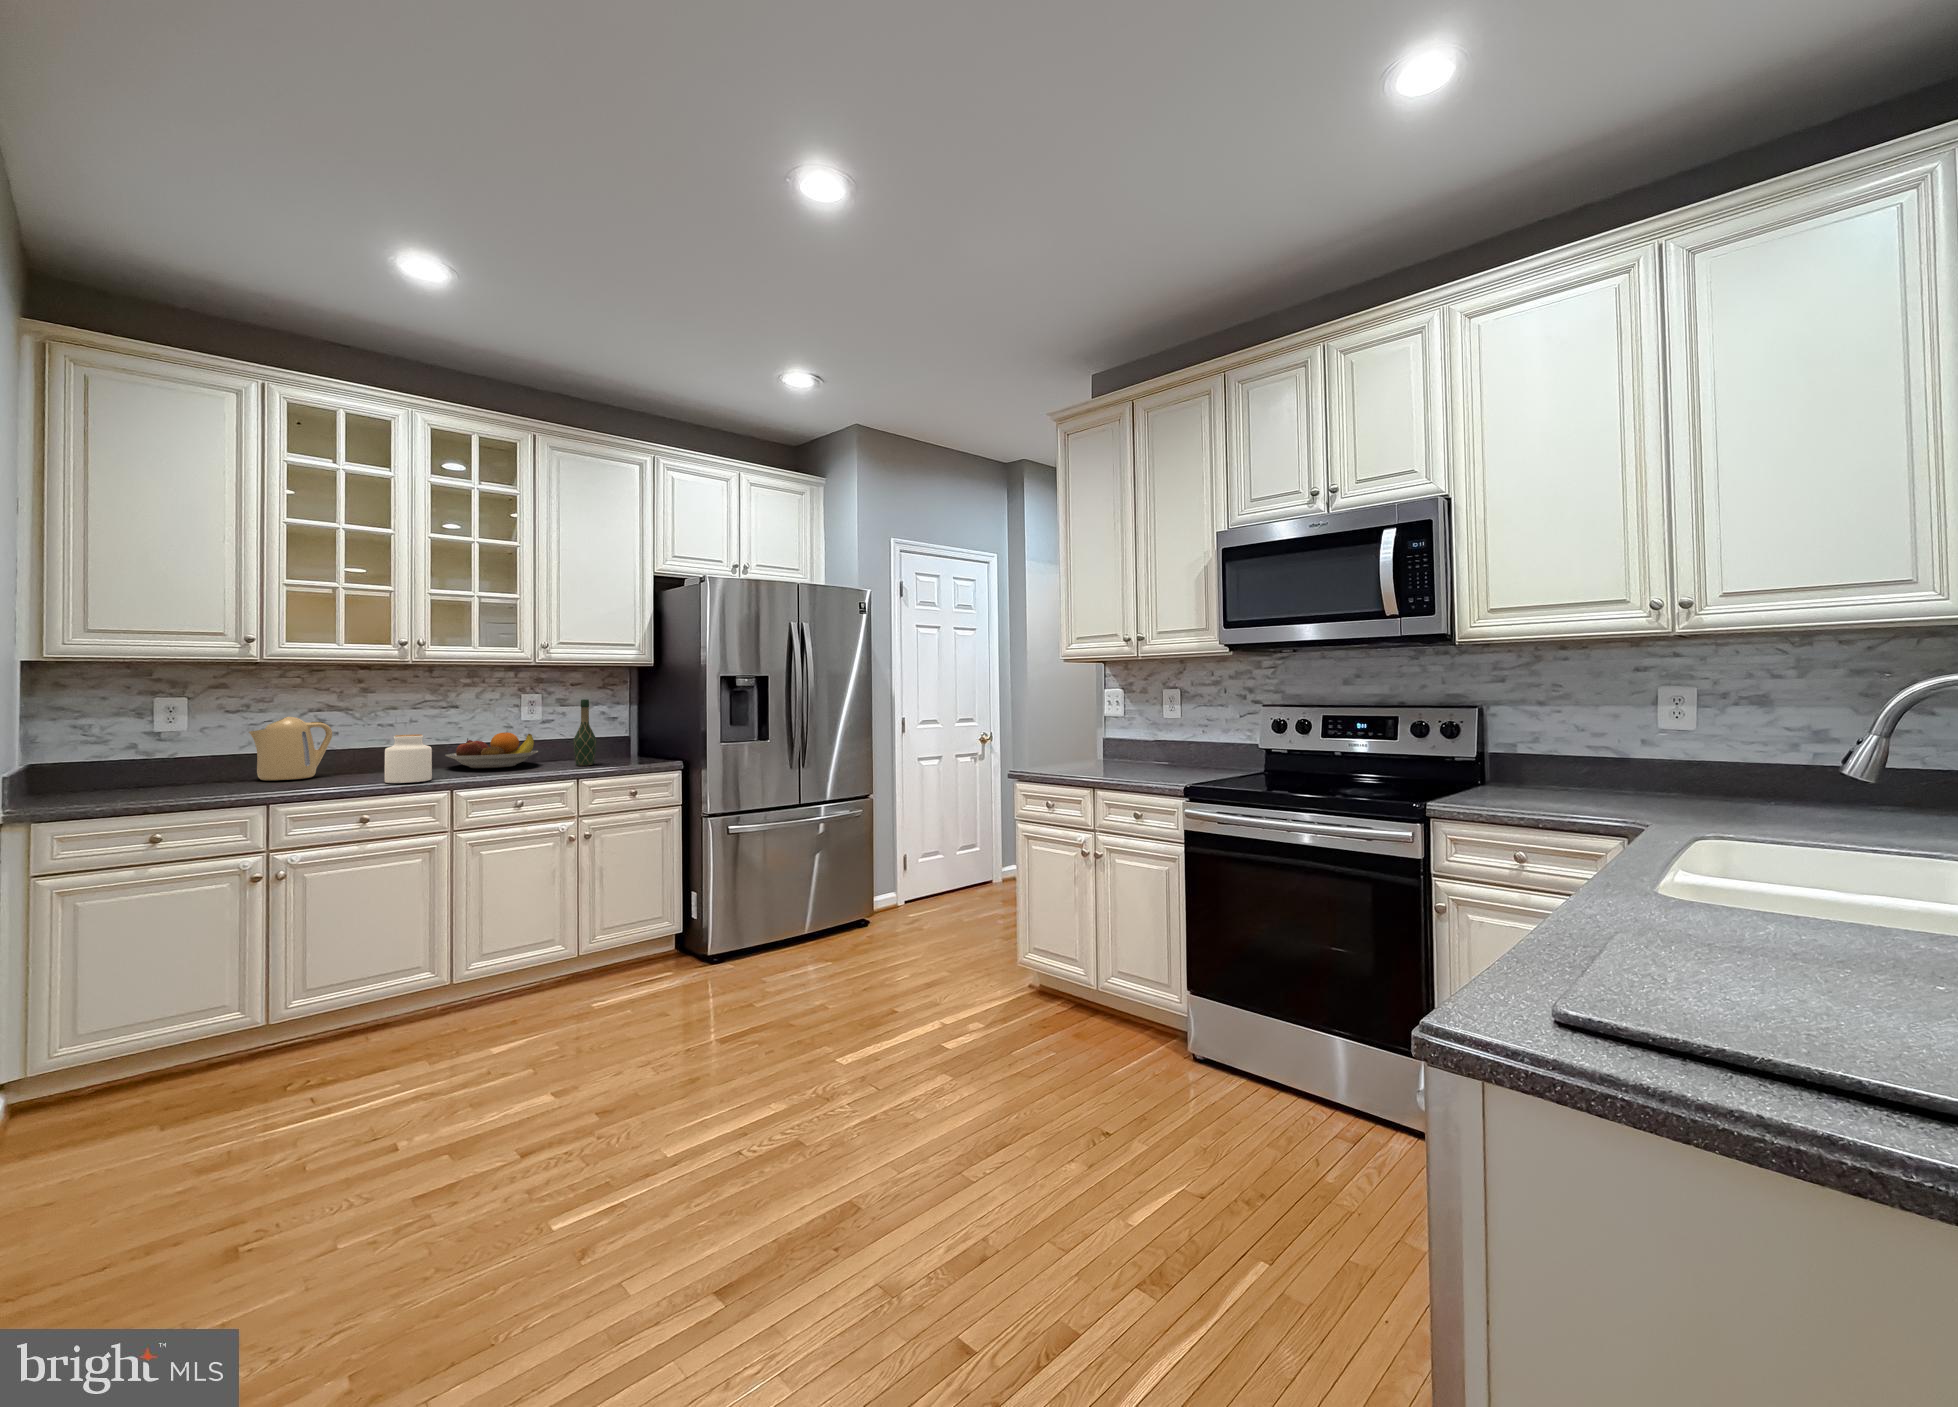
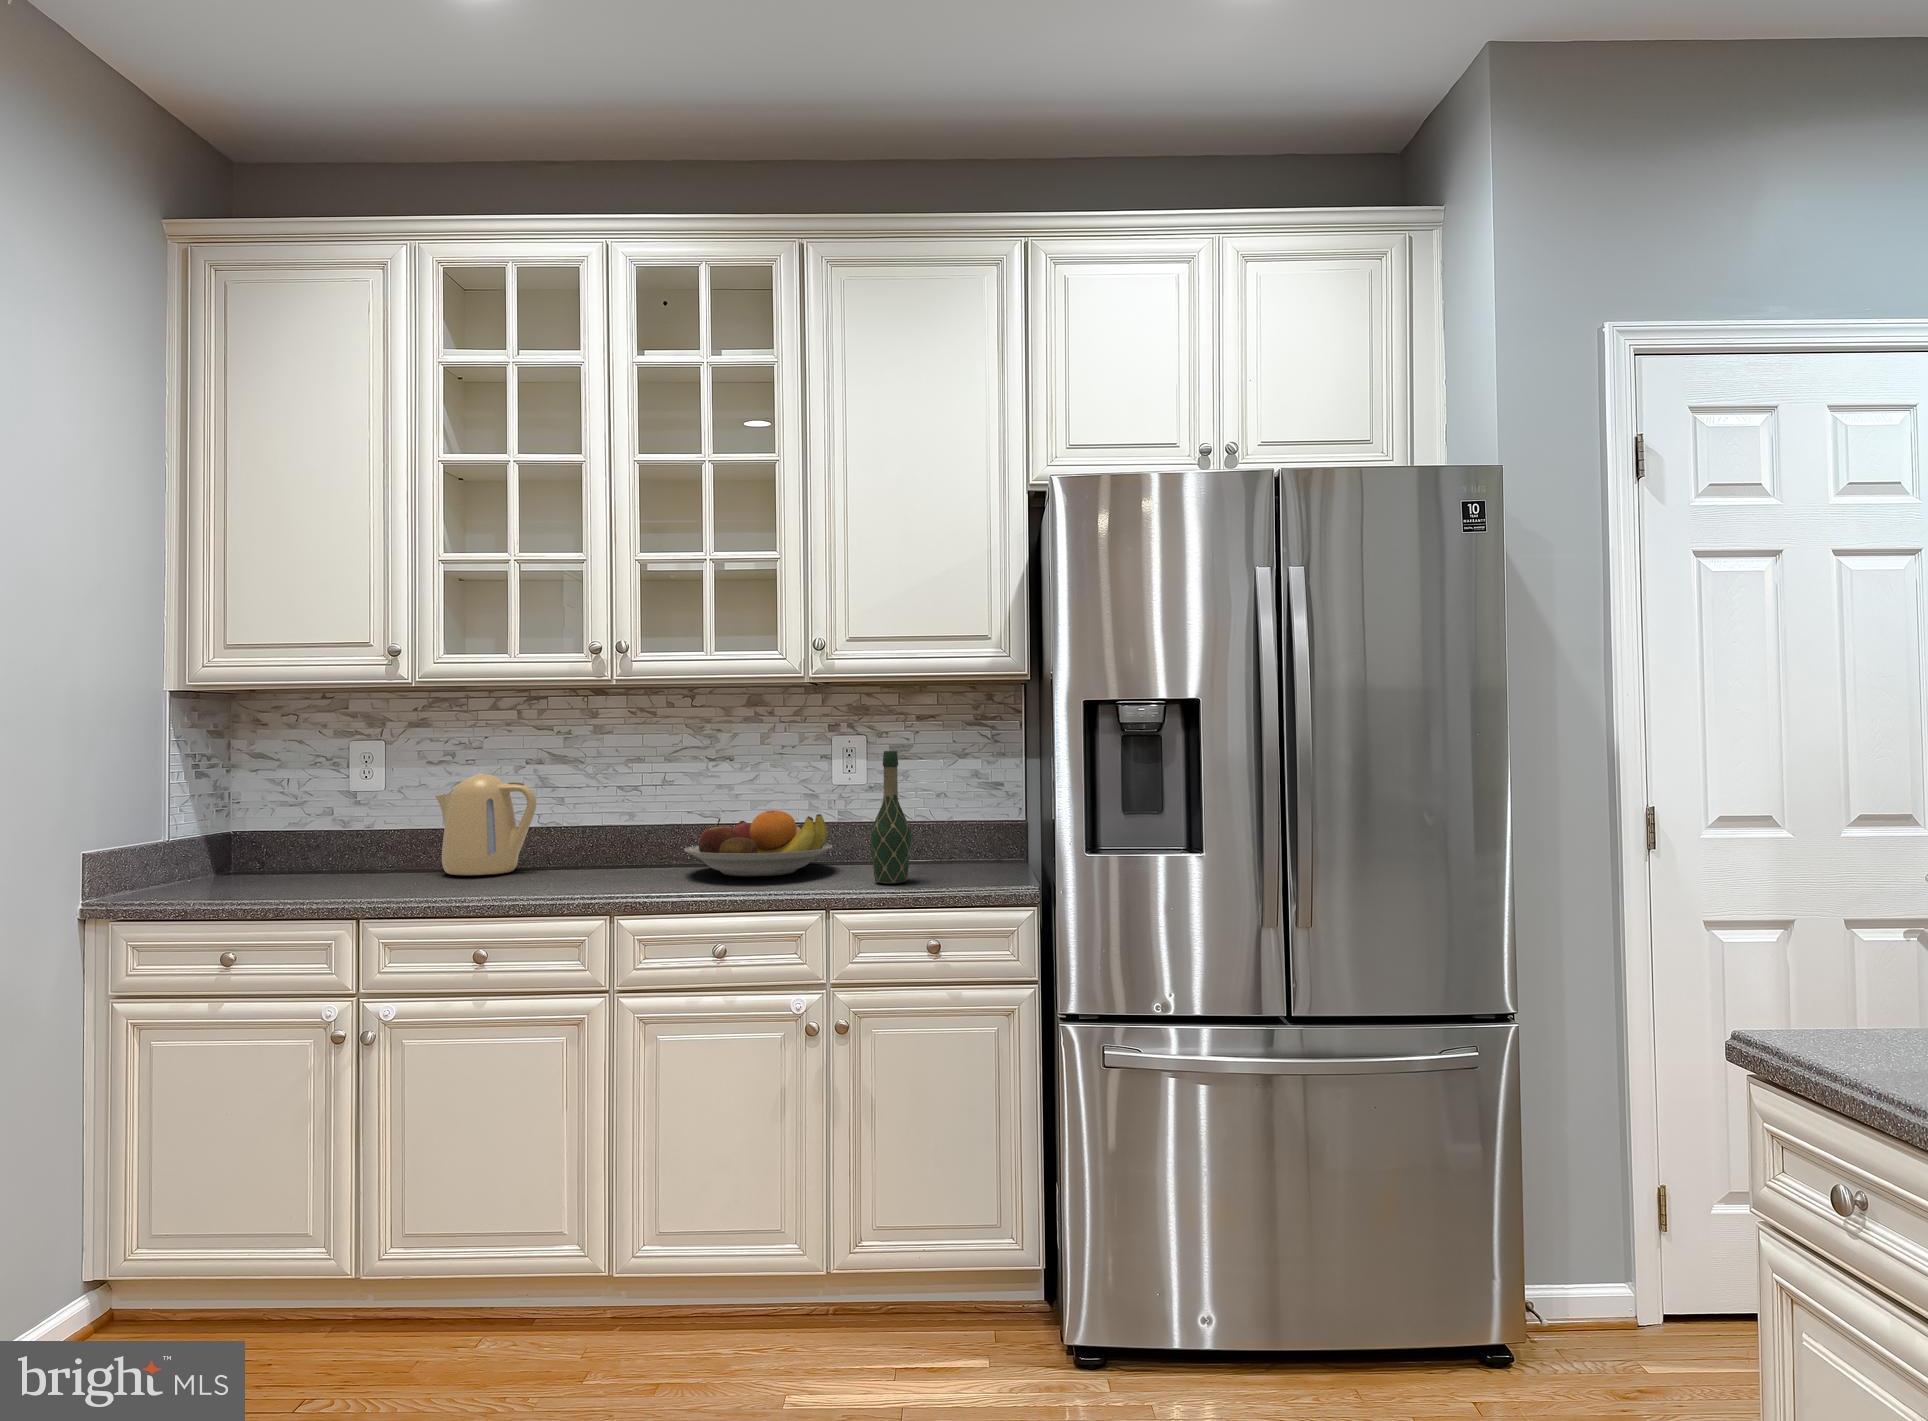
jar: present [385,734,432,783] -> none [539,812,610,898]

